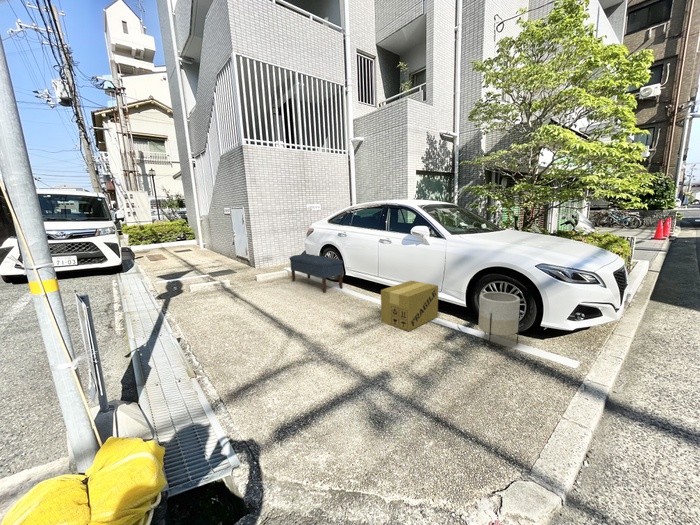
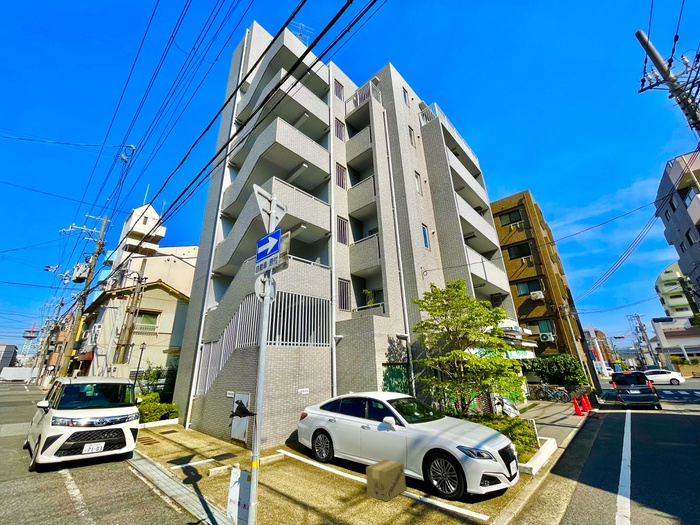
bench: present [289,254,343,292] -> none [289,436,333,472]
planter: present [478,292,520,348] -> none [429,467,458,512]

